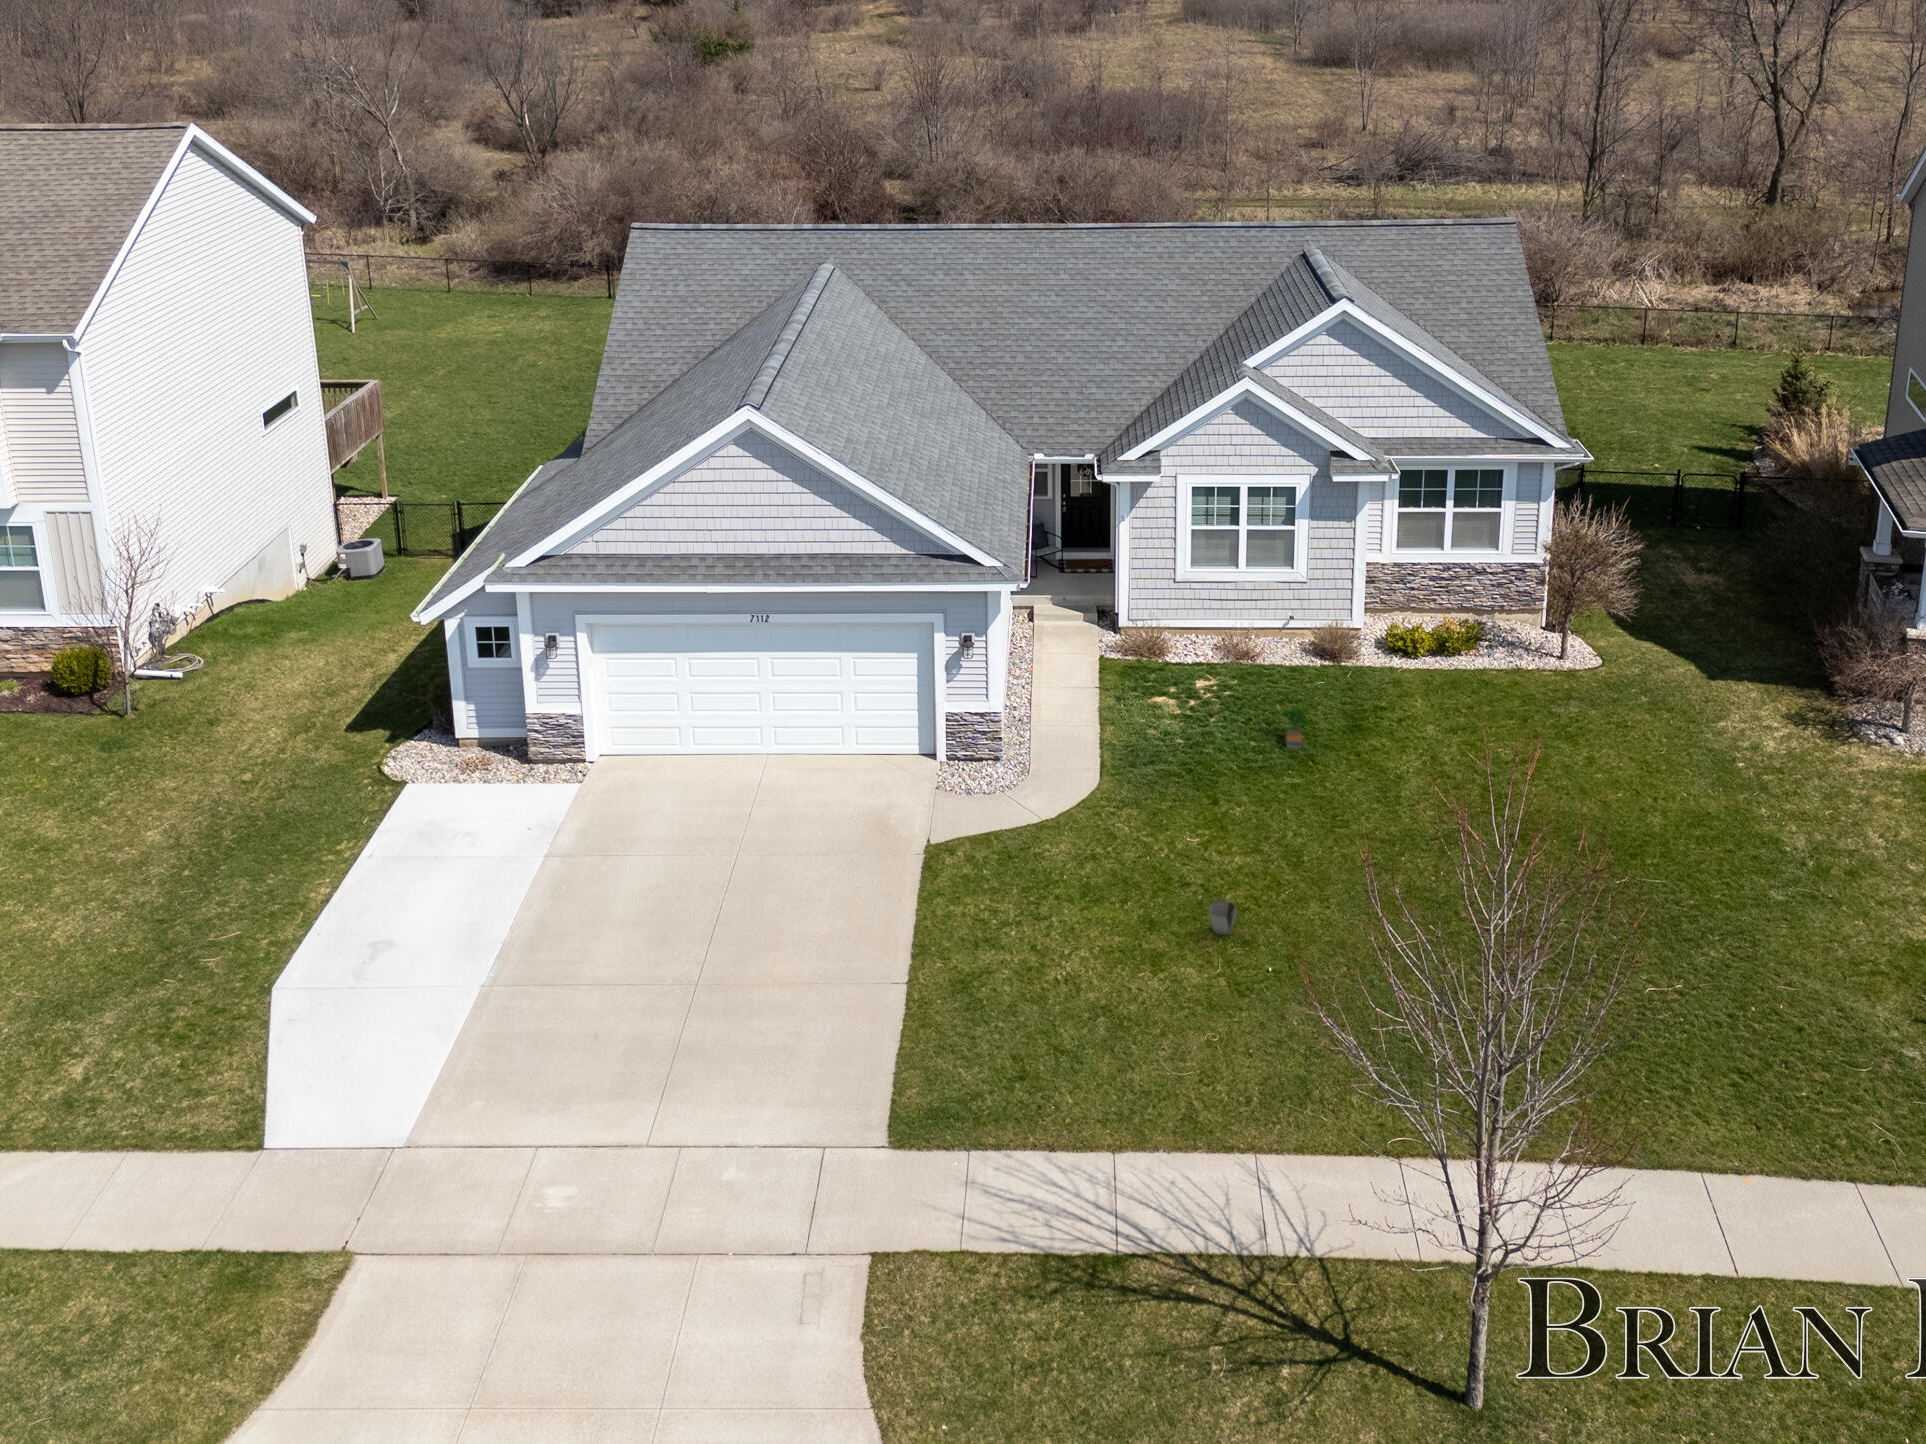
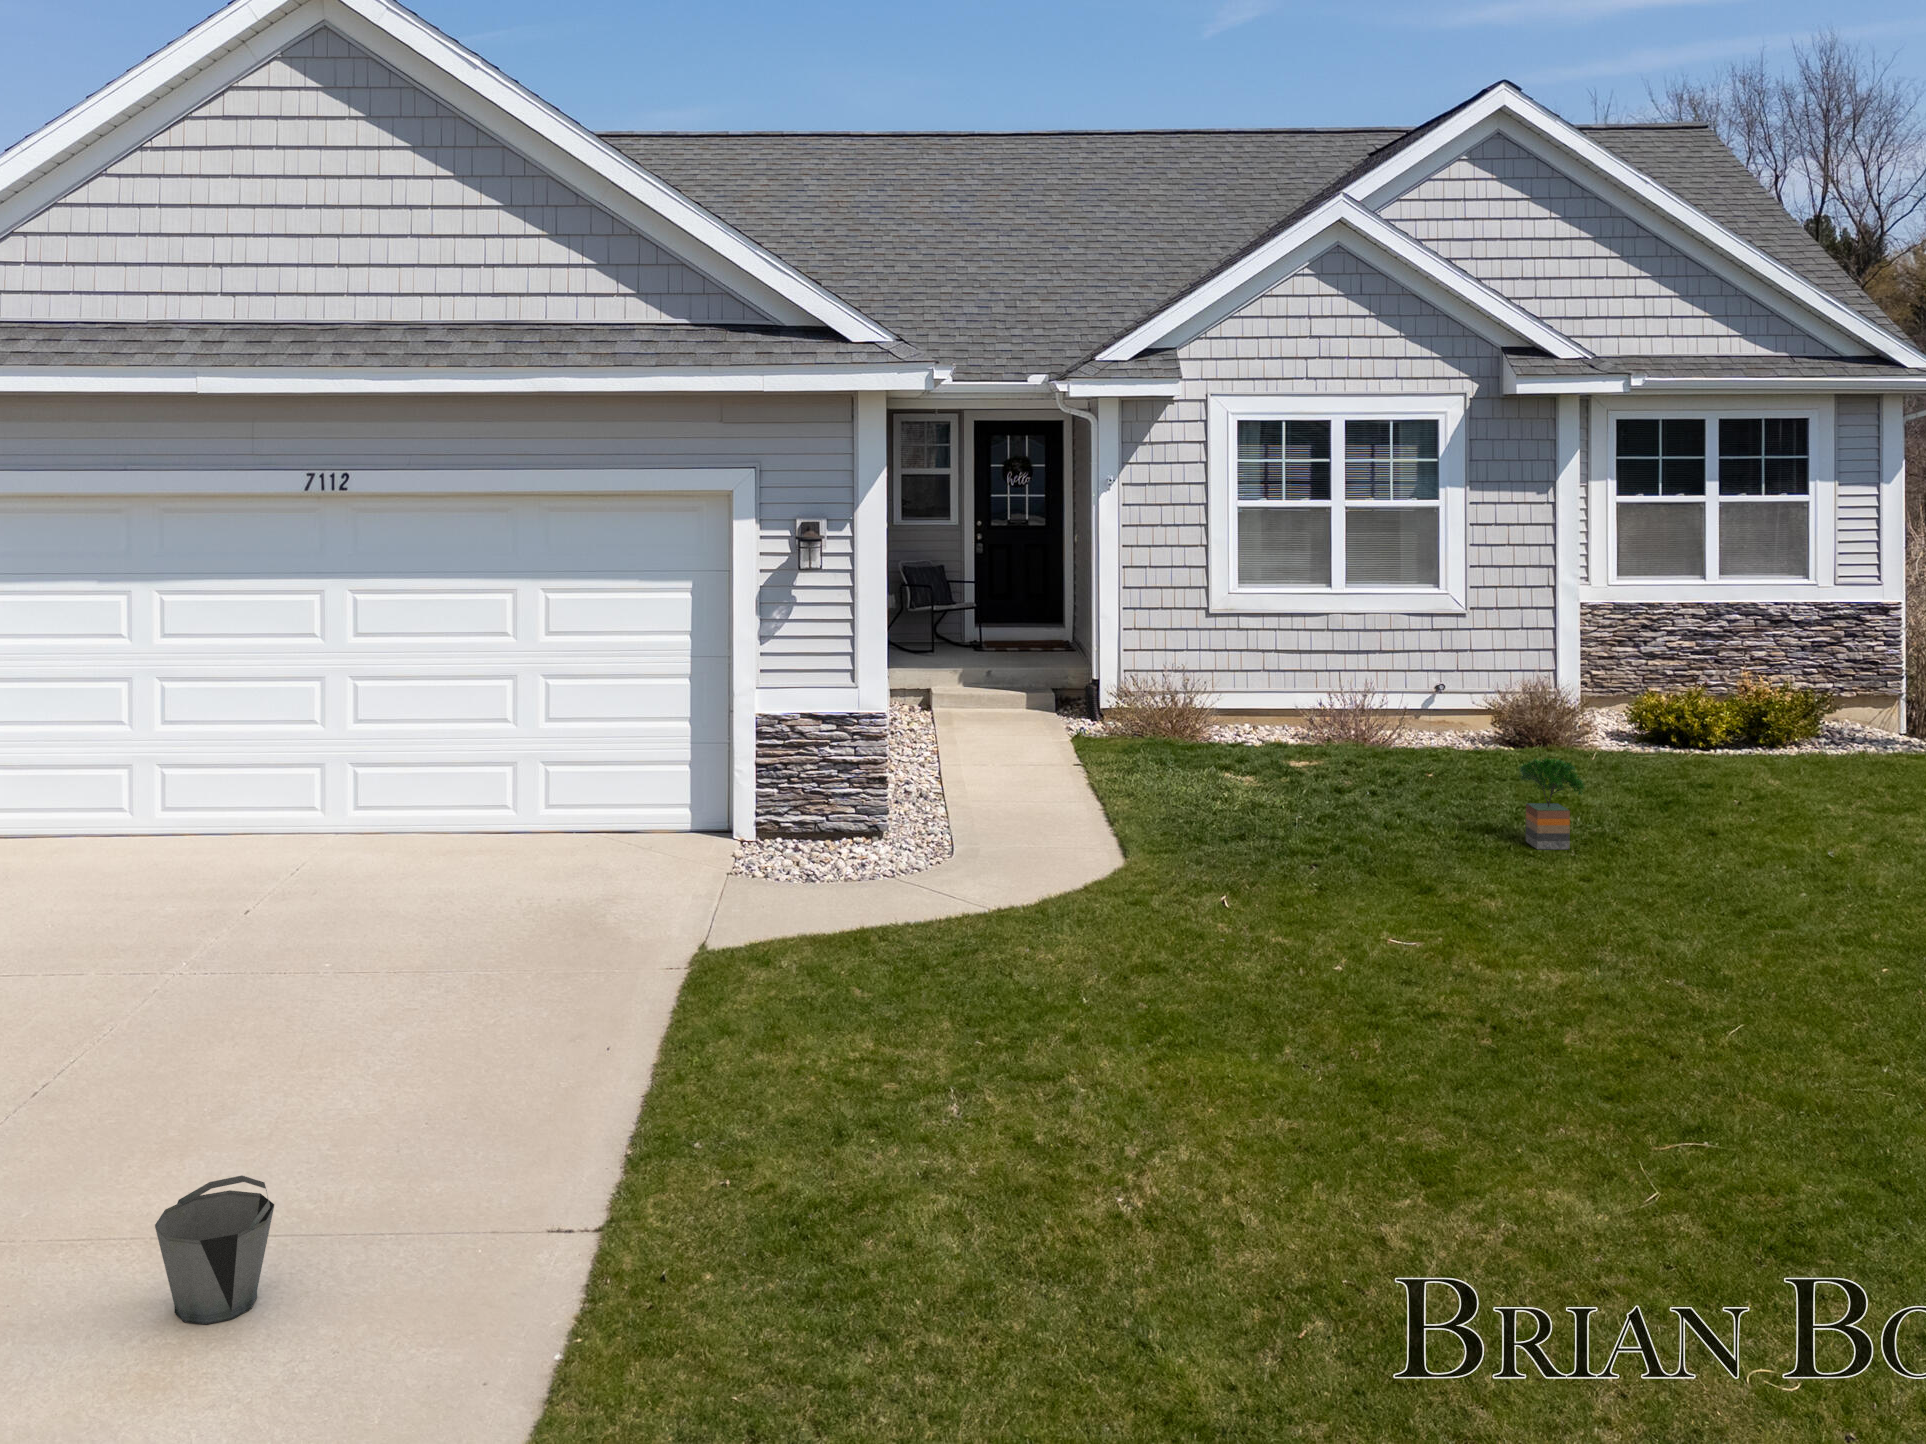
bucket: present [1209,900,1237,935] -> present [155,1175,274,1325]

